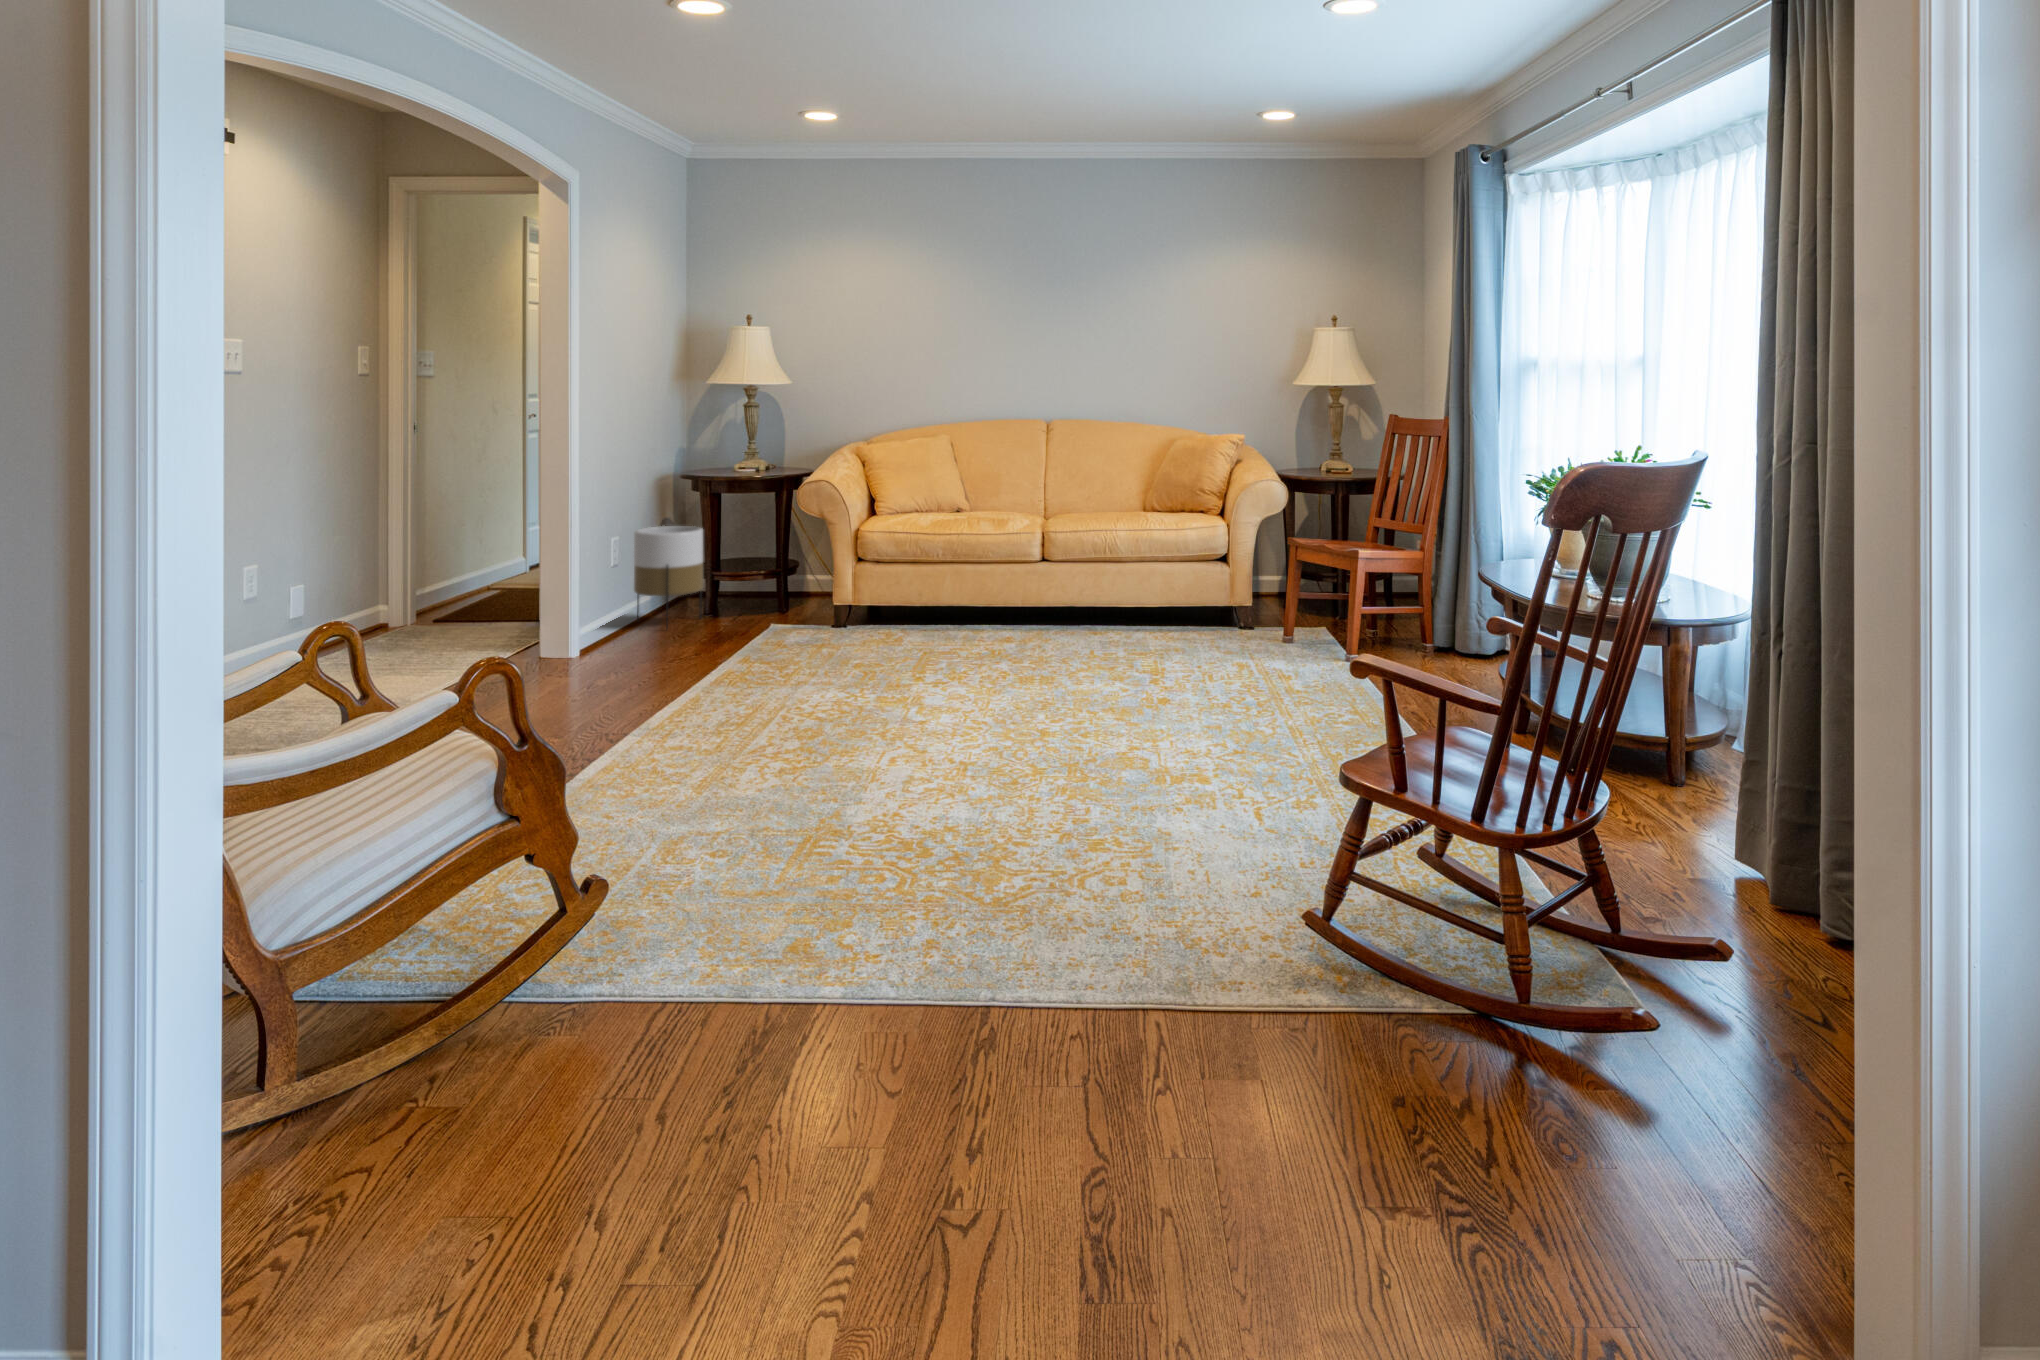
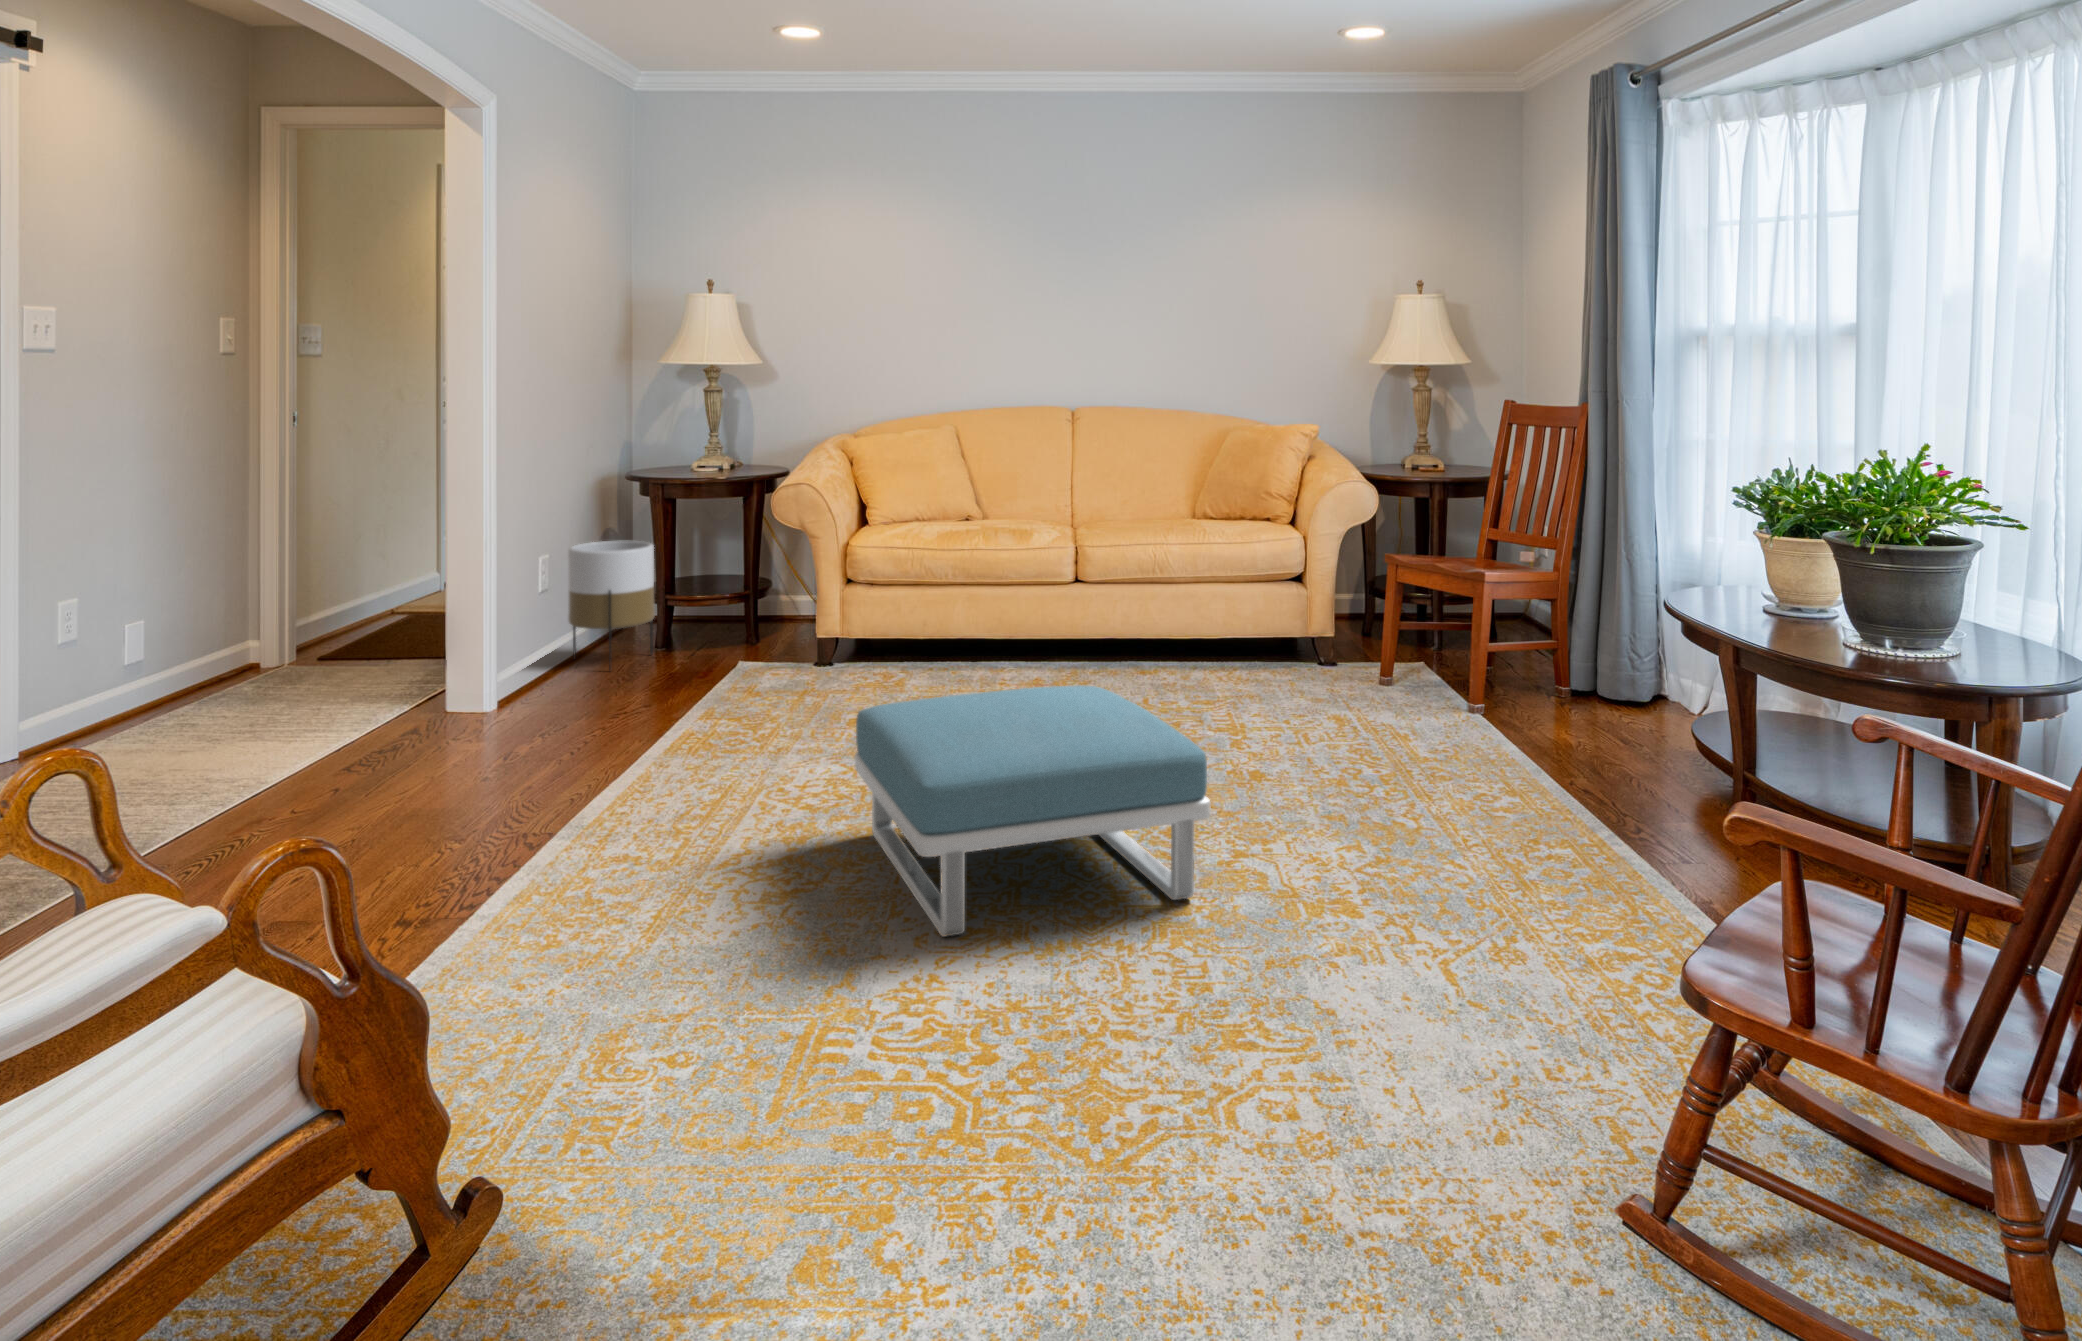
footstool: none [850,626,1105,793] -> present [854,685,1211,937]

